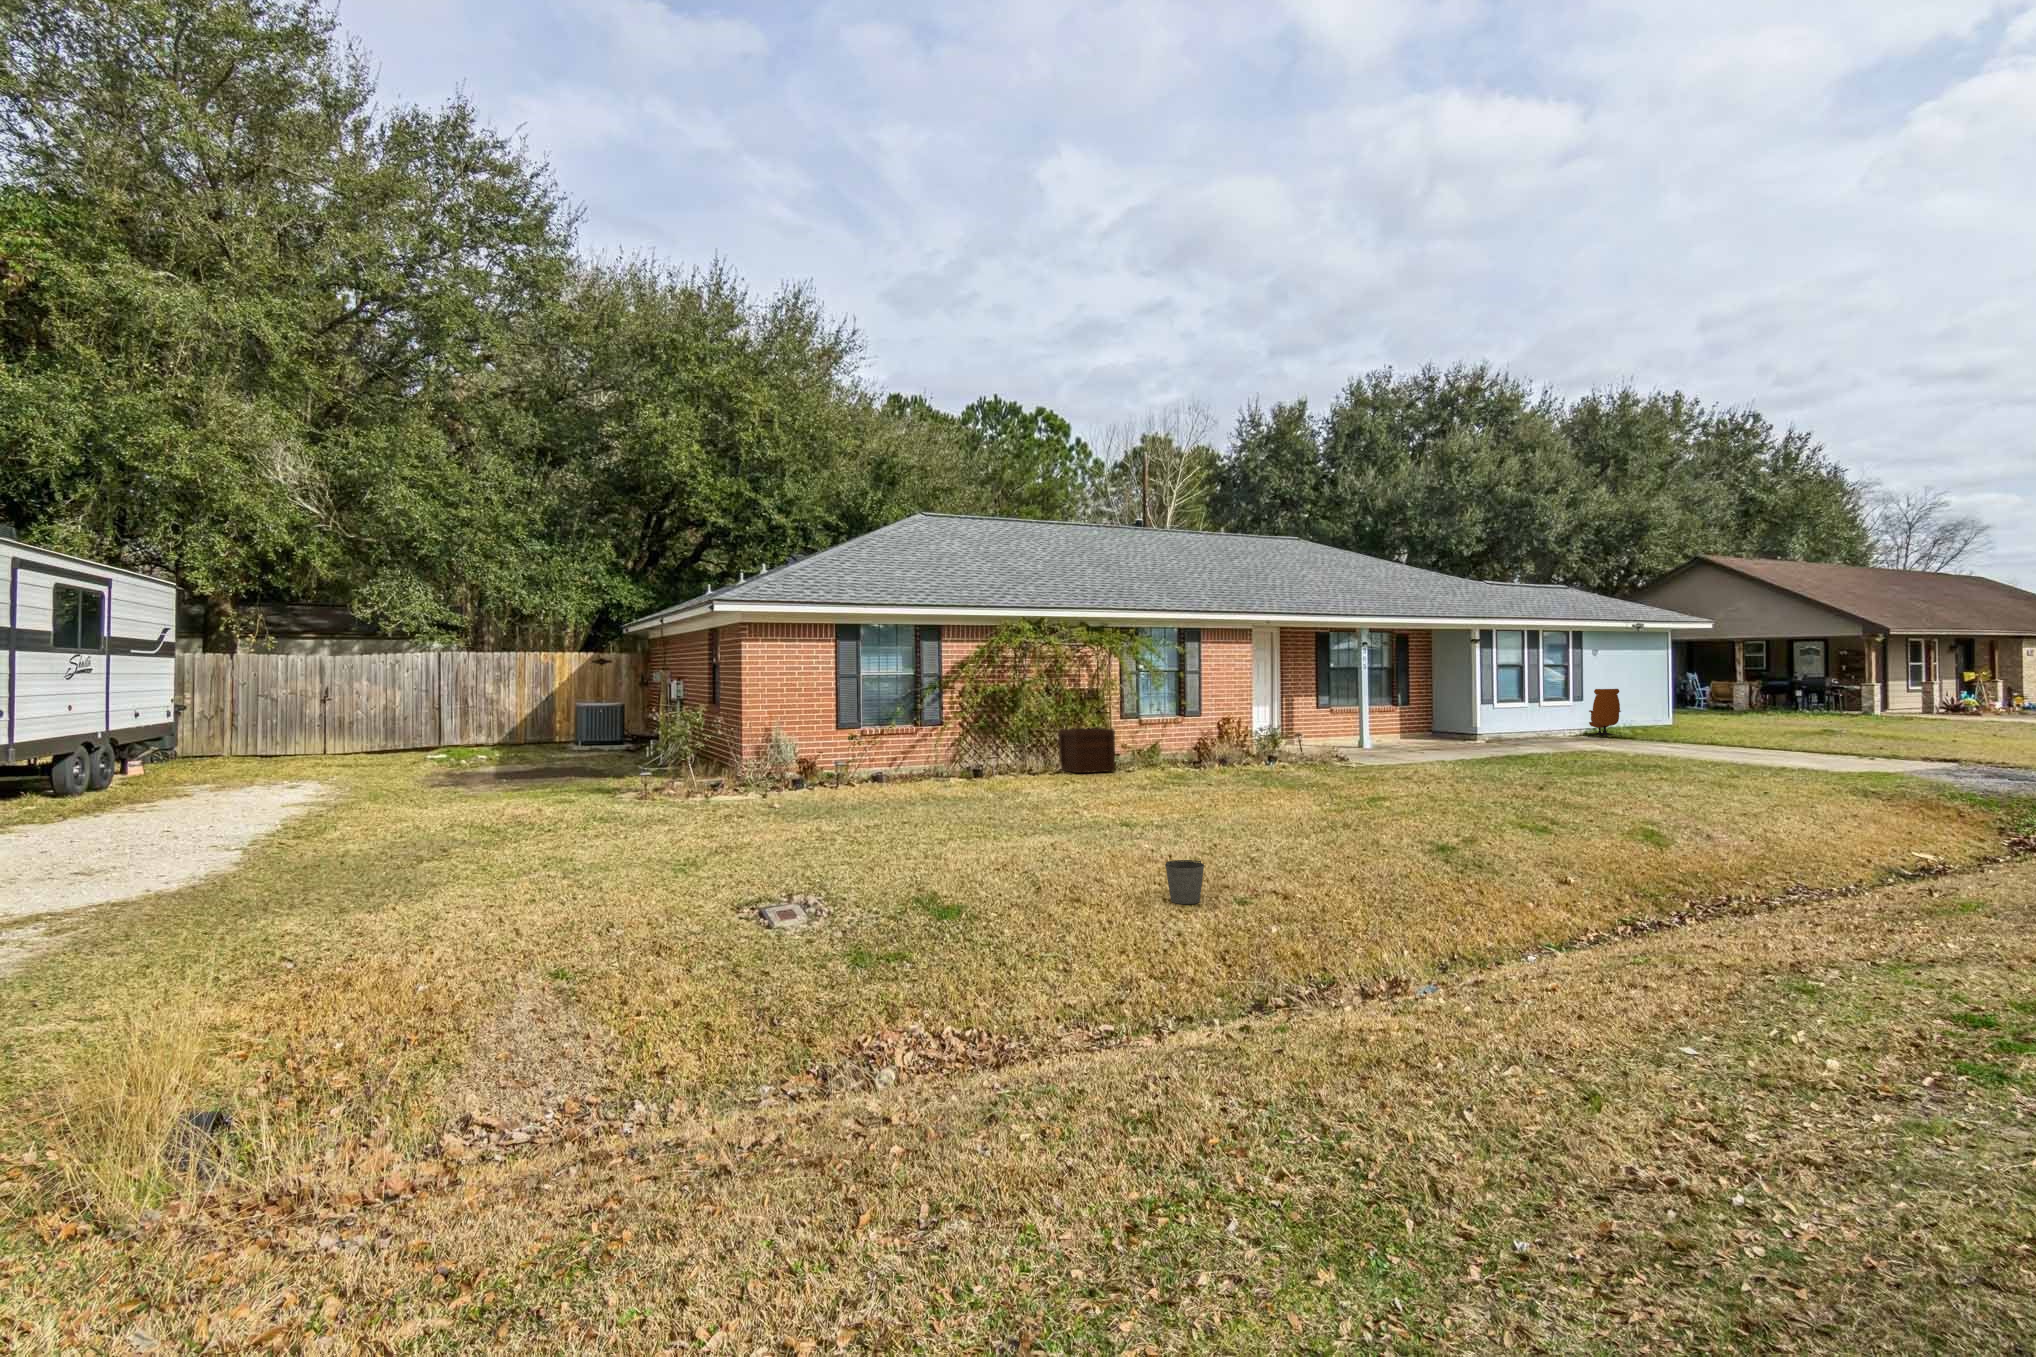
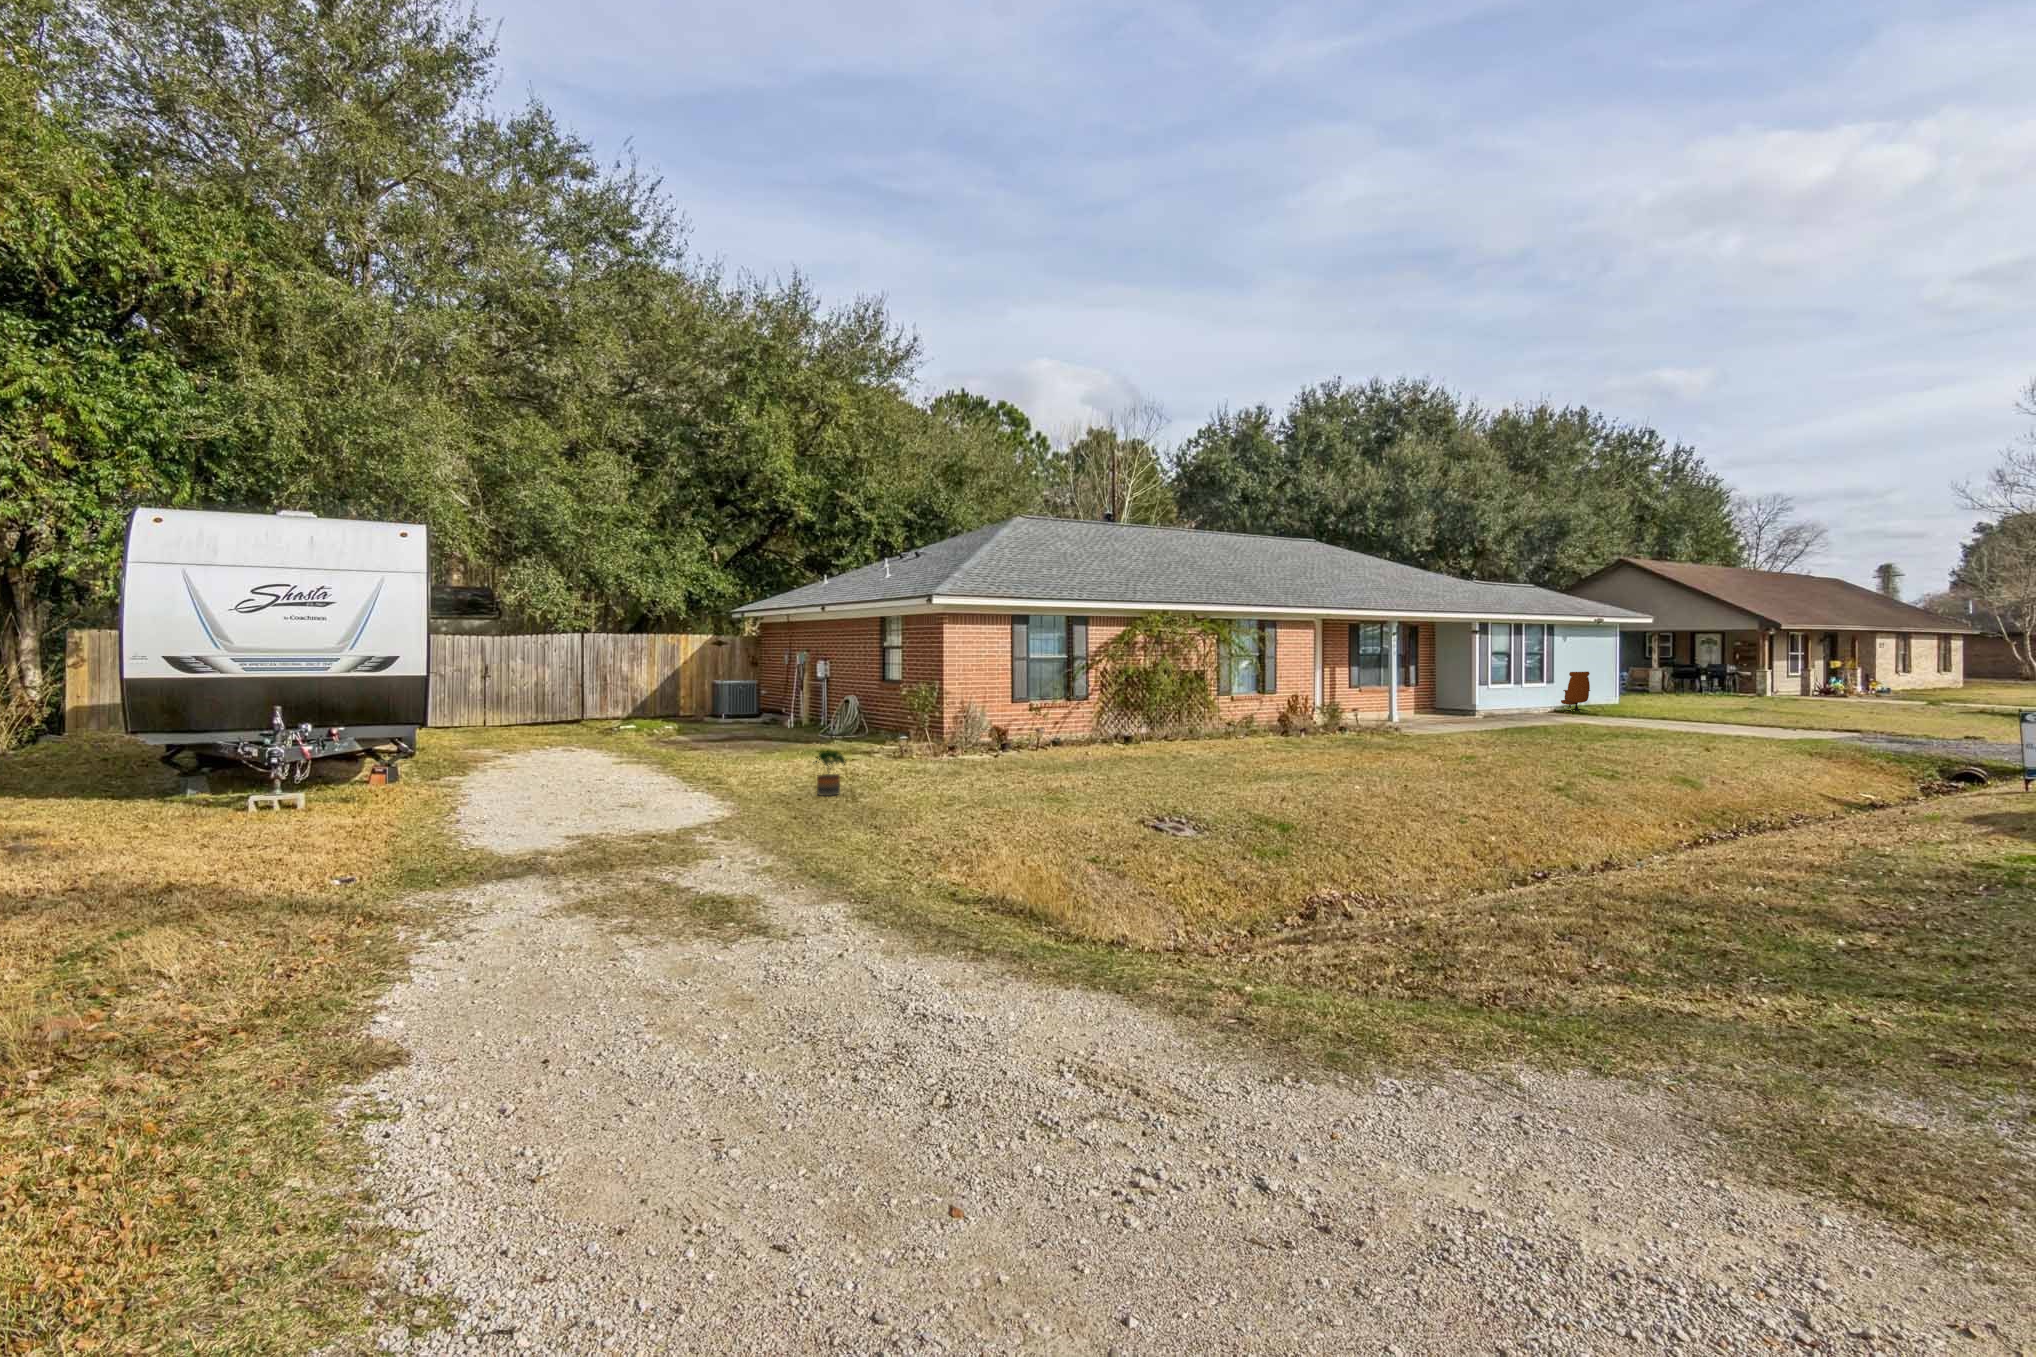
wooden crate: present [1059,728,1115,773] -> none [1177,702,1228,739]
potted tree: none [414,801,464,861] -> present [813,751,846,796]
bucket: present [1165,860,1204,904] -> none [1400,783,1429,813]

